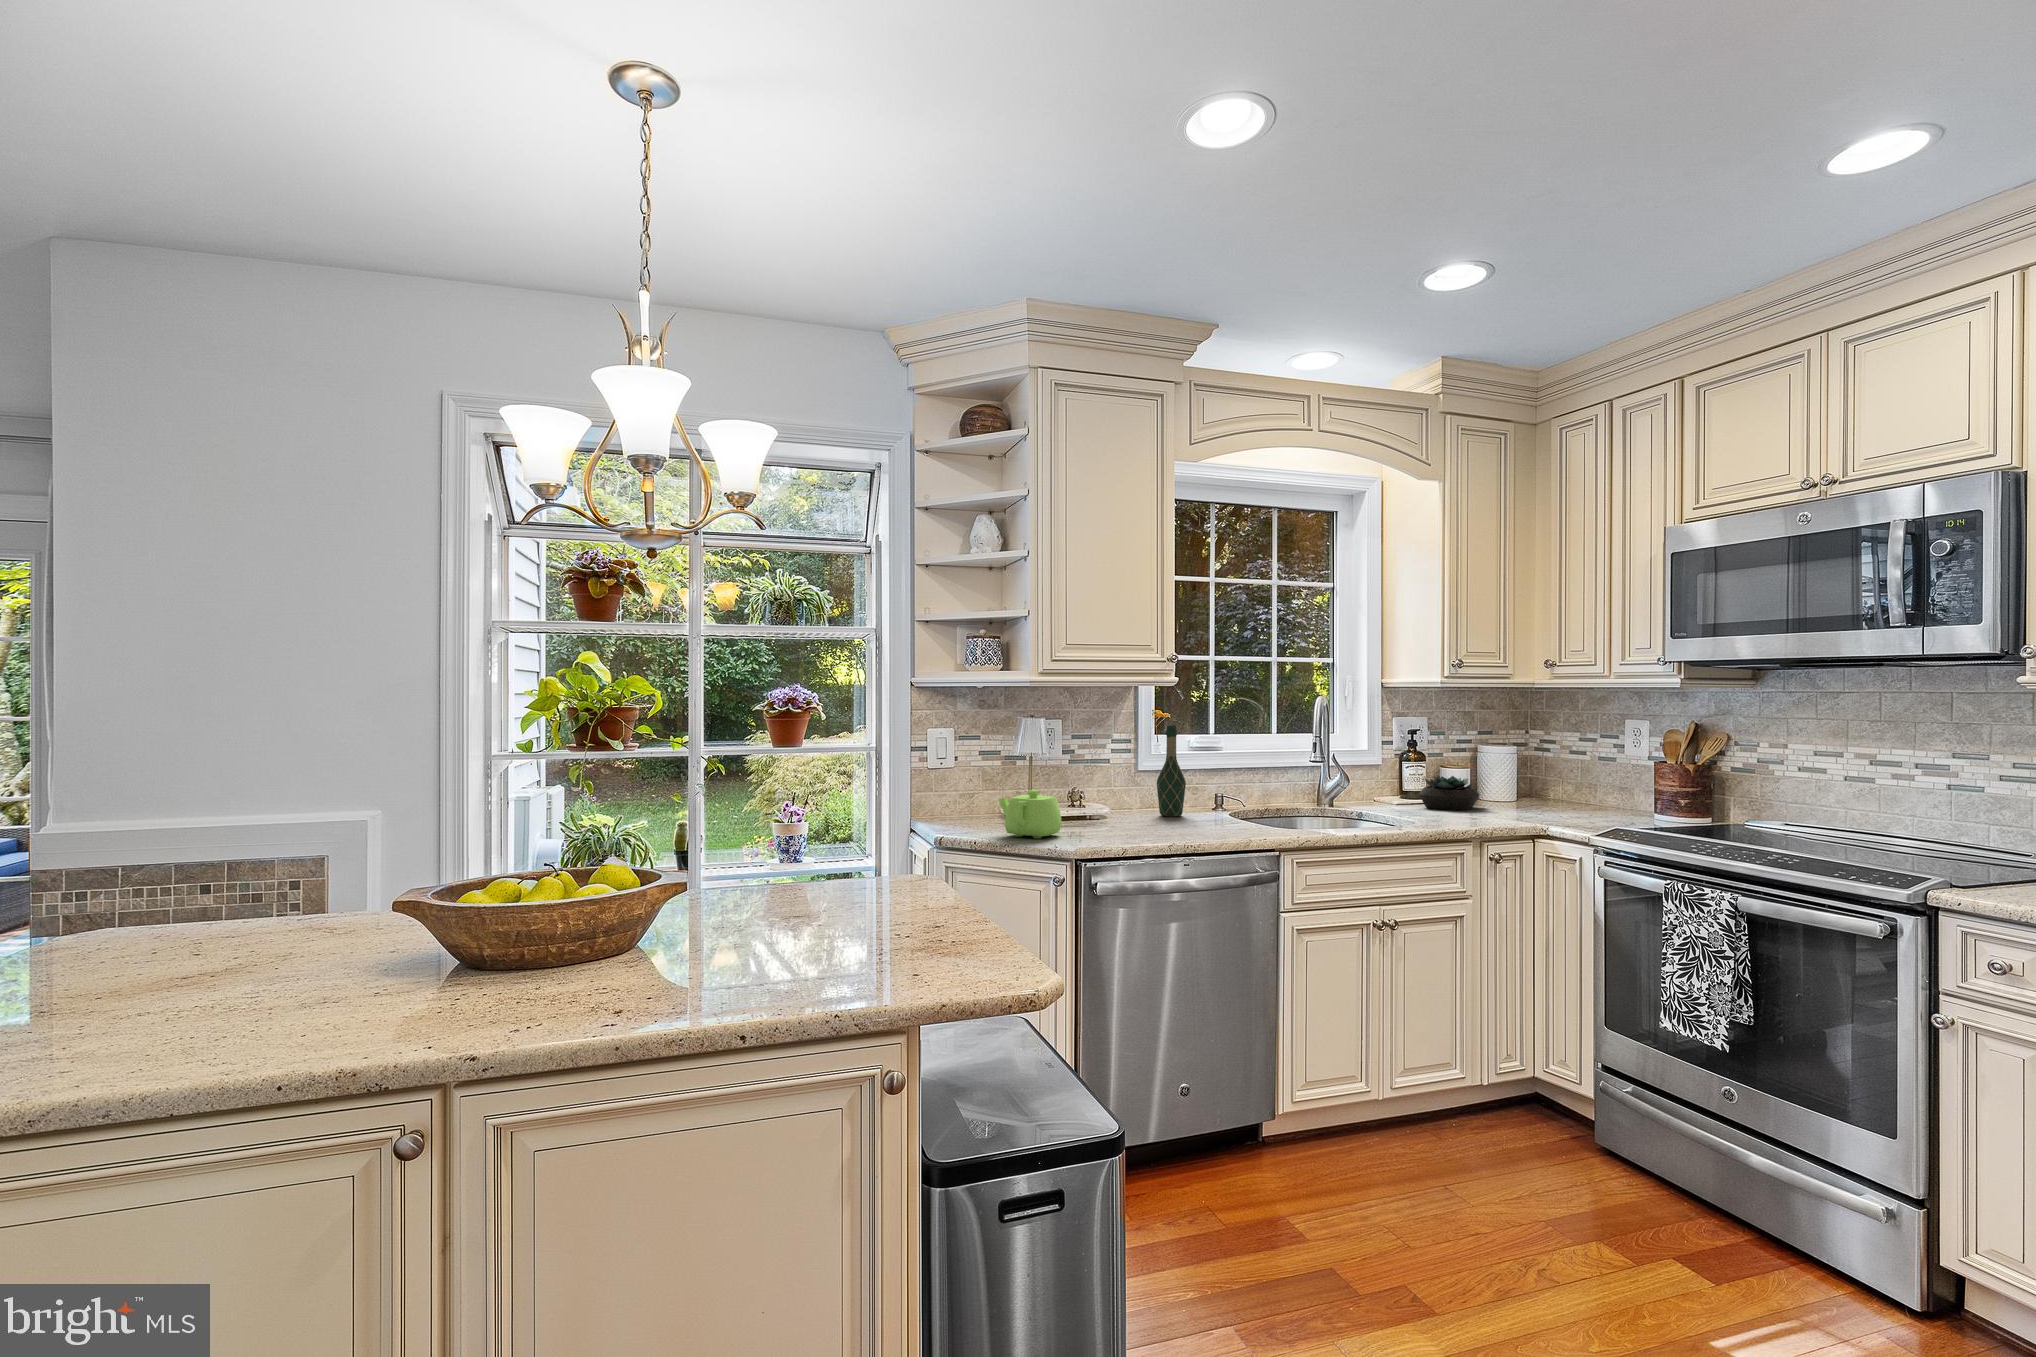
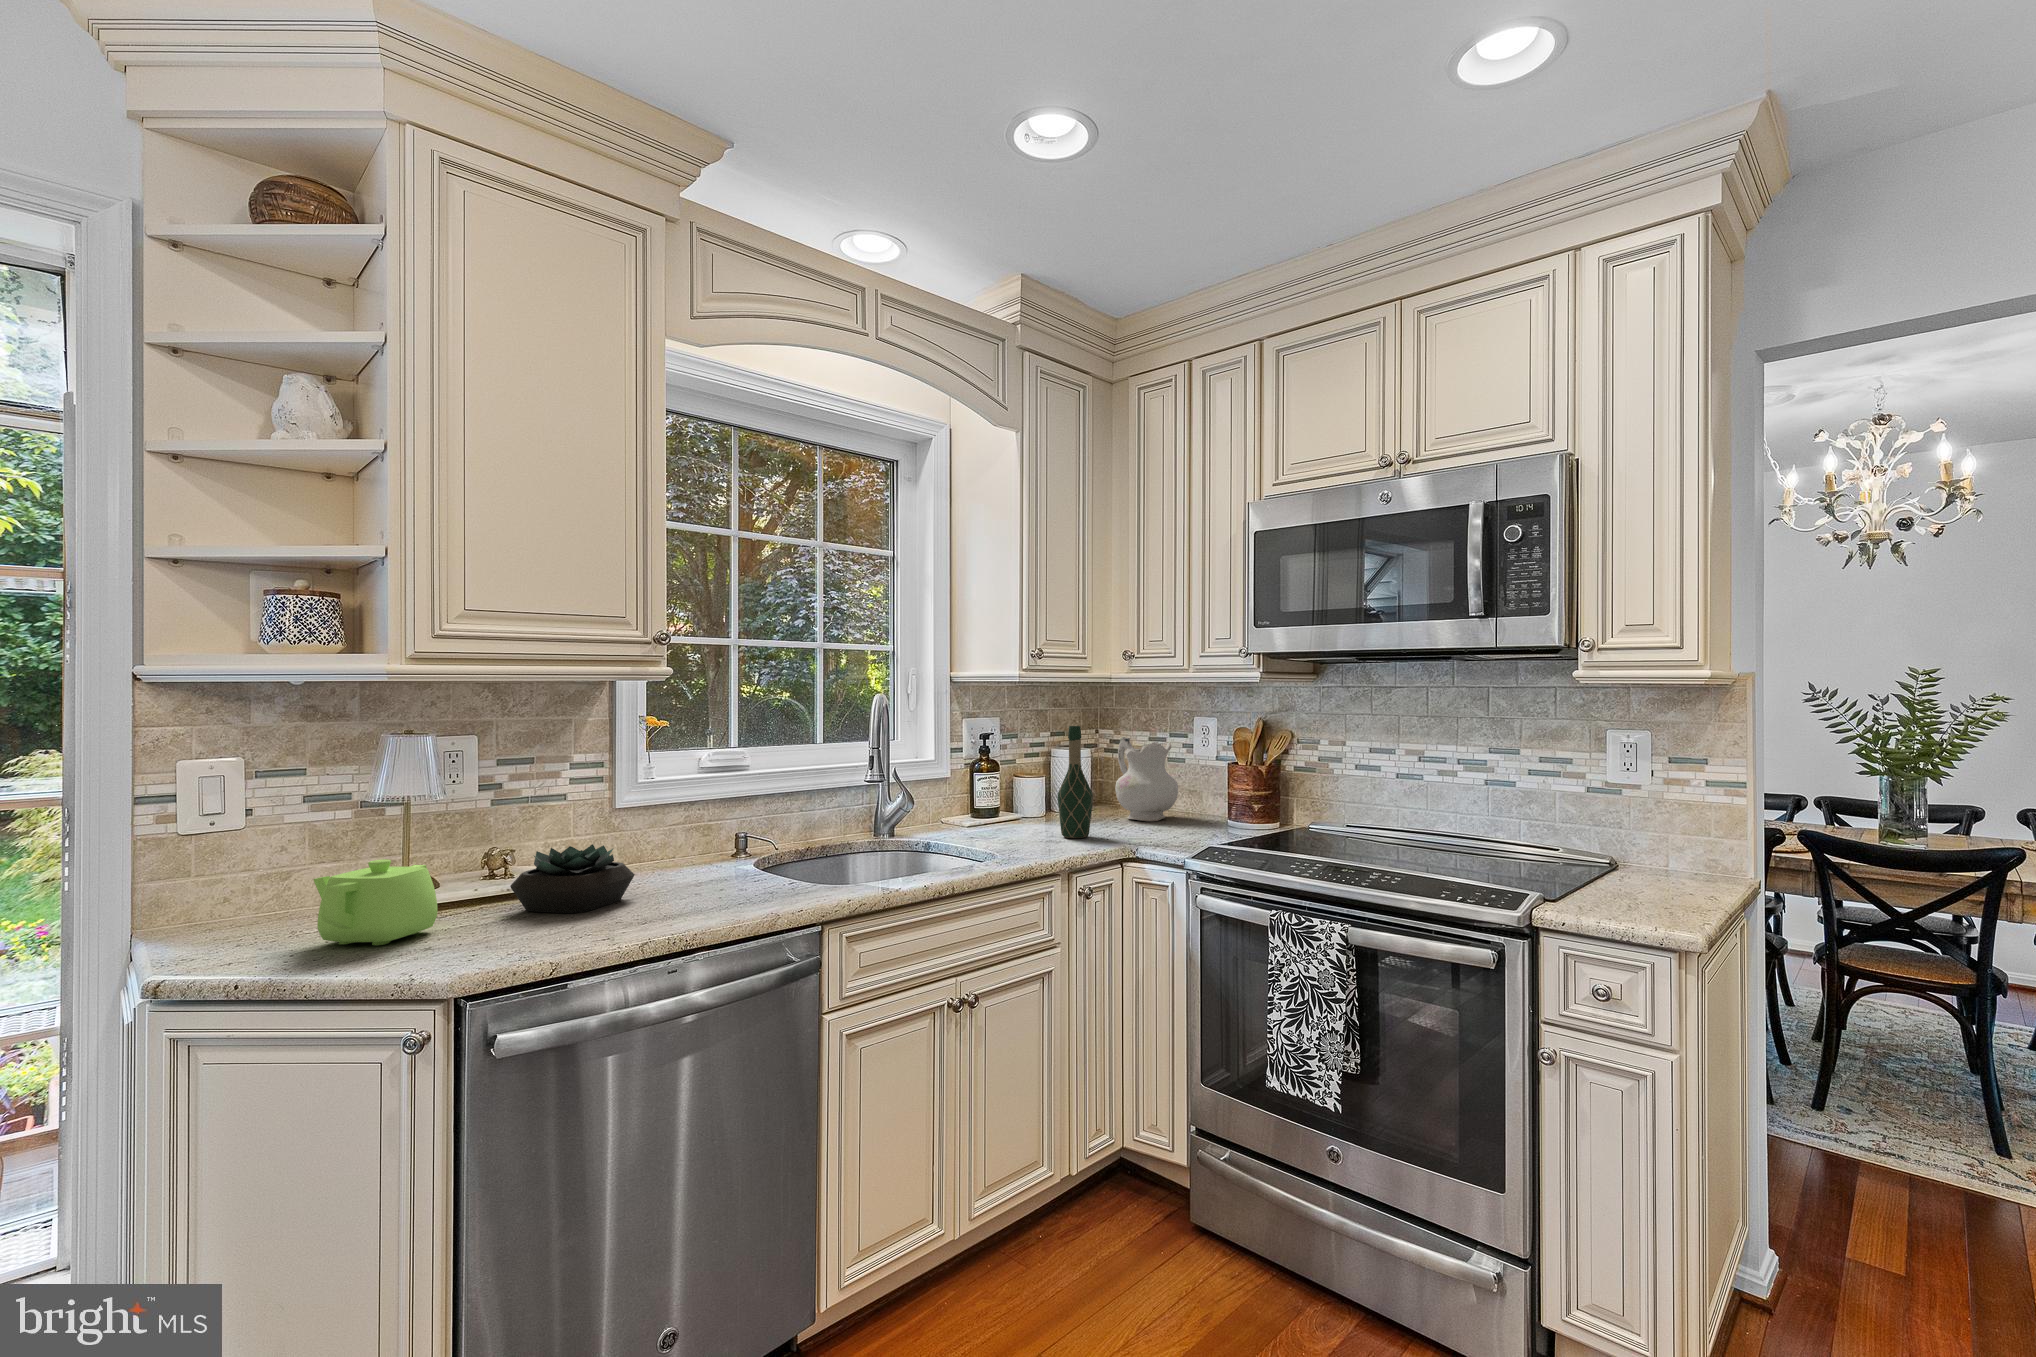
wine bottle: present [1157,725,1186,816] -> present [1057,726,1093,838]
ceramic pitcher: none [1541,736,1605,812] -> present [1115,737,1178,821]
succulent plant: present [1419,776,1479,810] -> present [510,844,635,913]

